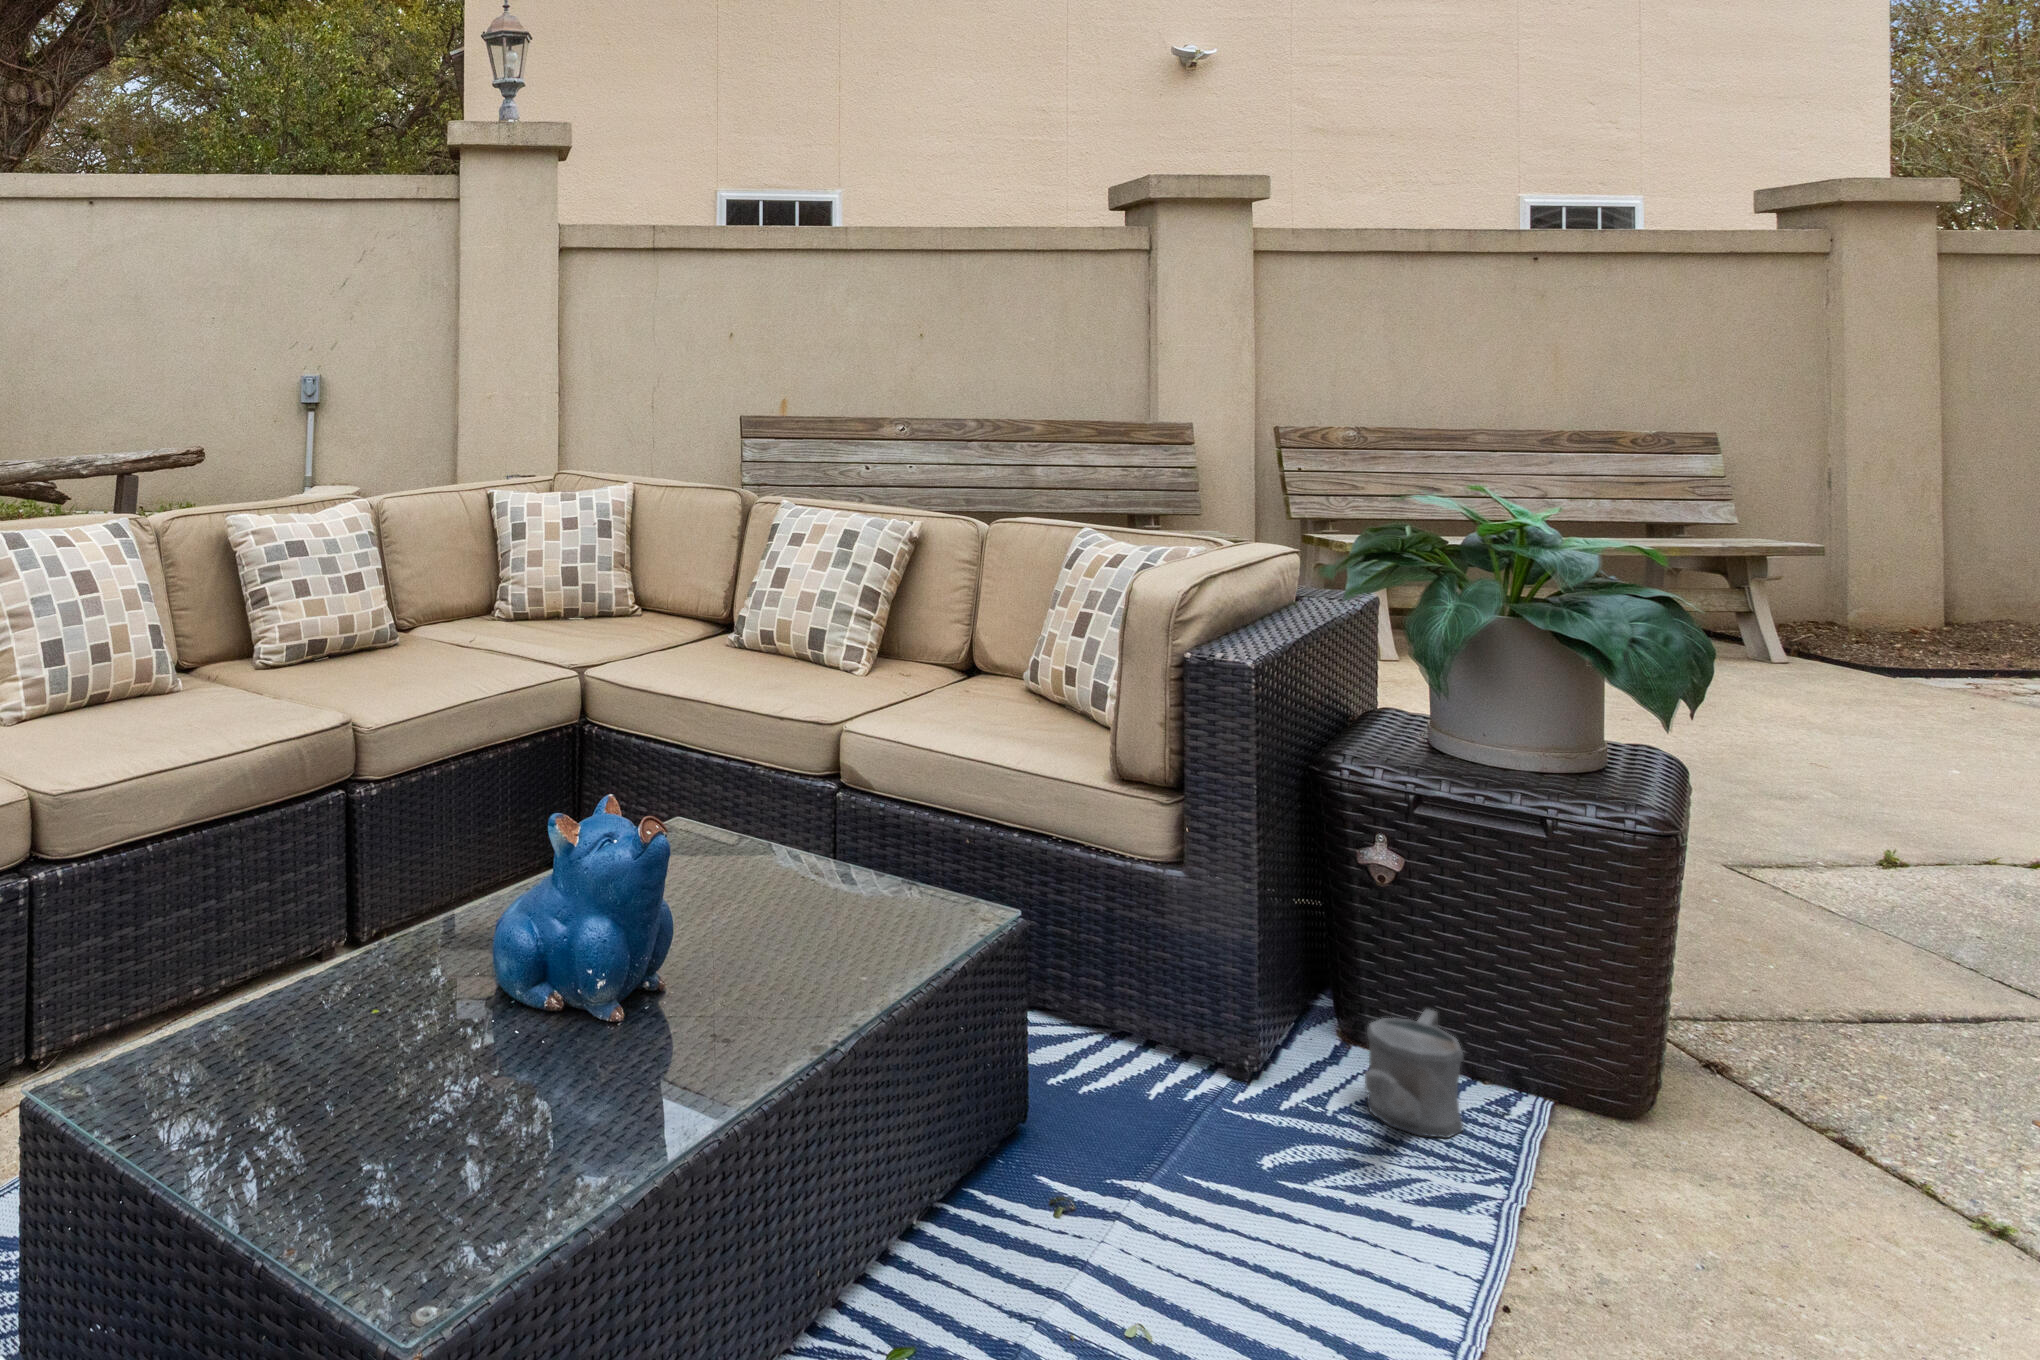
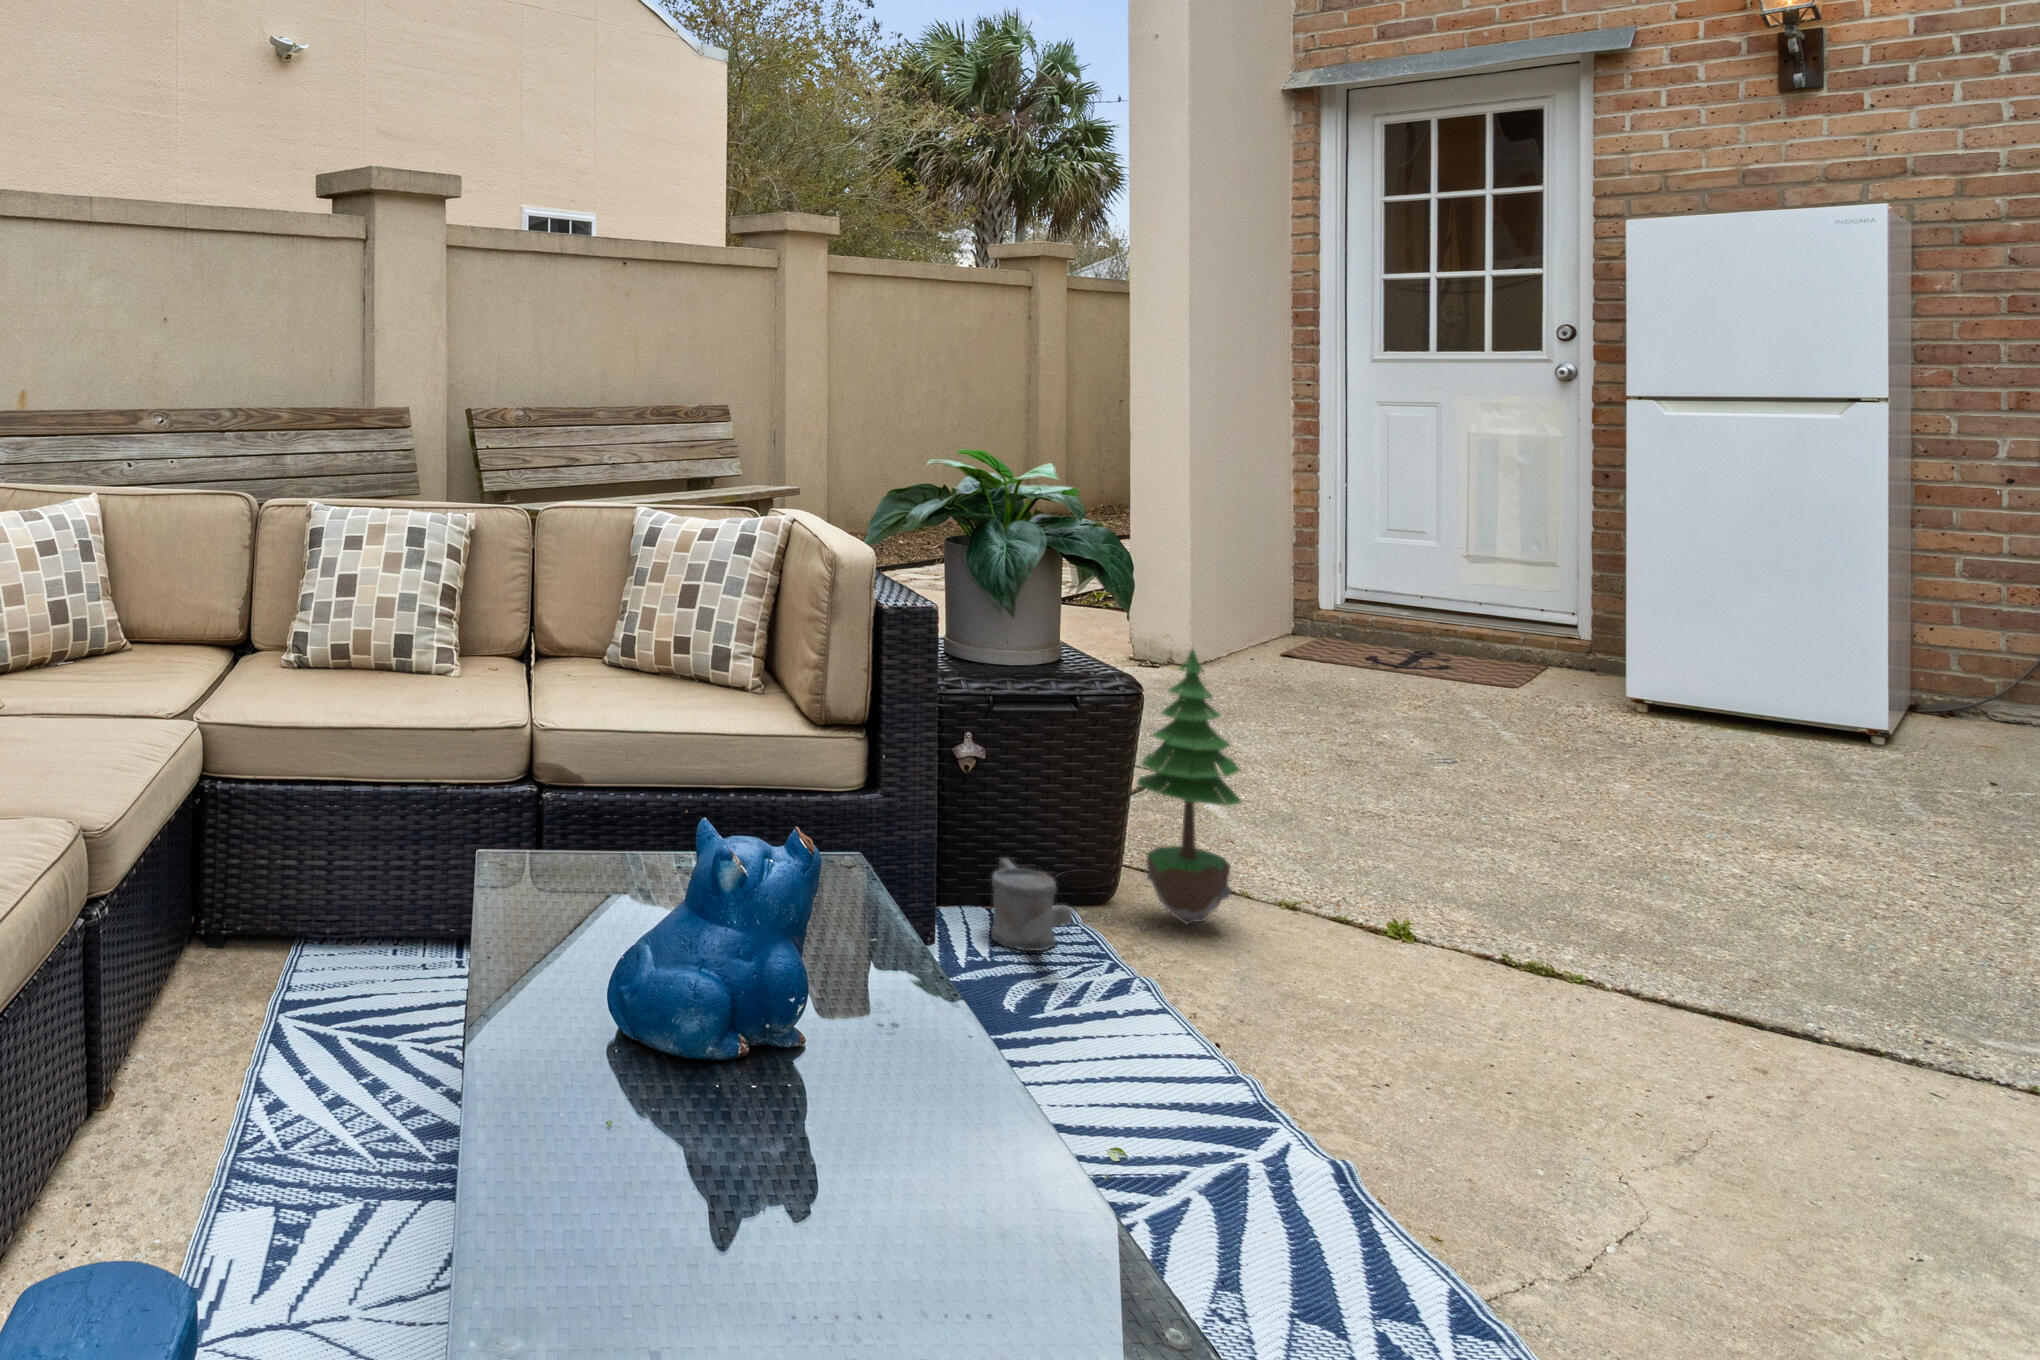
potted tree: none [1633,780,1826,1191] -> present [1136,649,1242,924]

